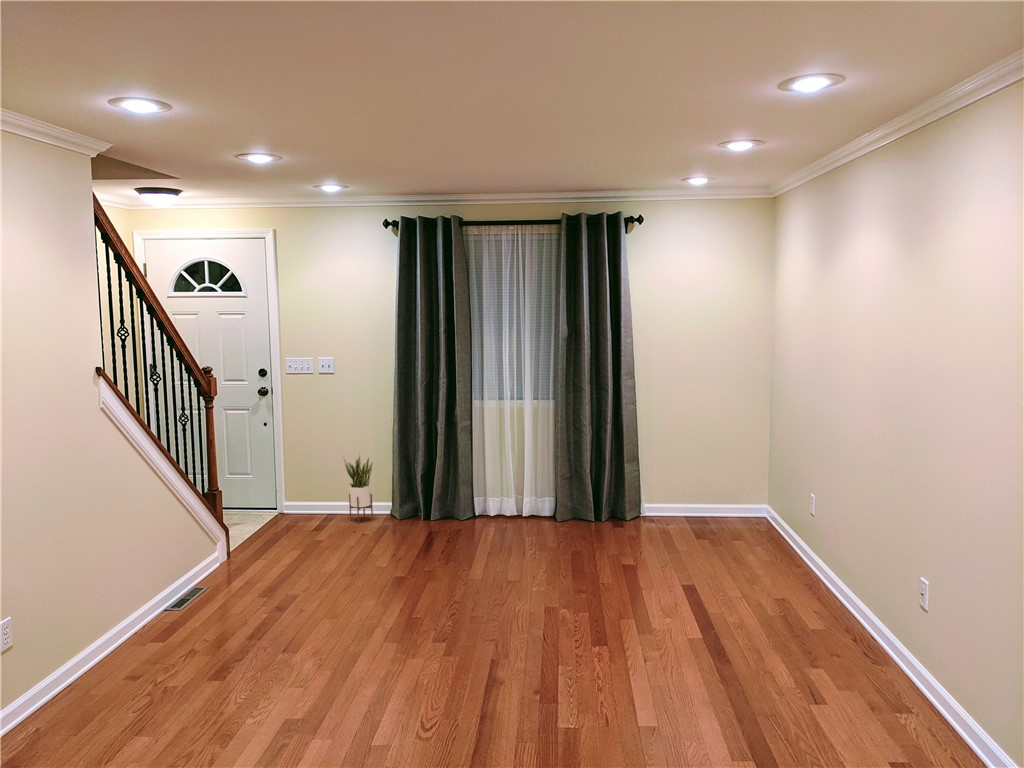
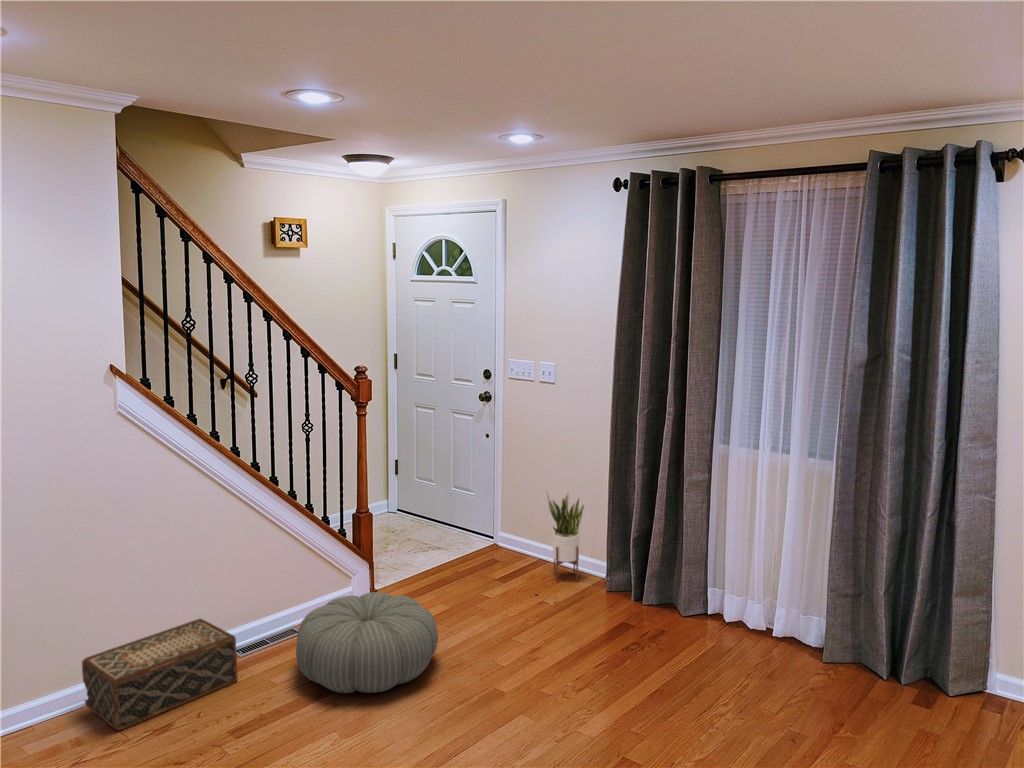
pouf: none [237,537,352,609] -> present [296,592,438,693]
woven basket: none [85,588,203,676] -> present [82,618,238,731]

